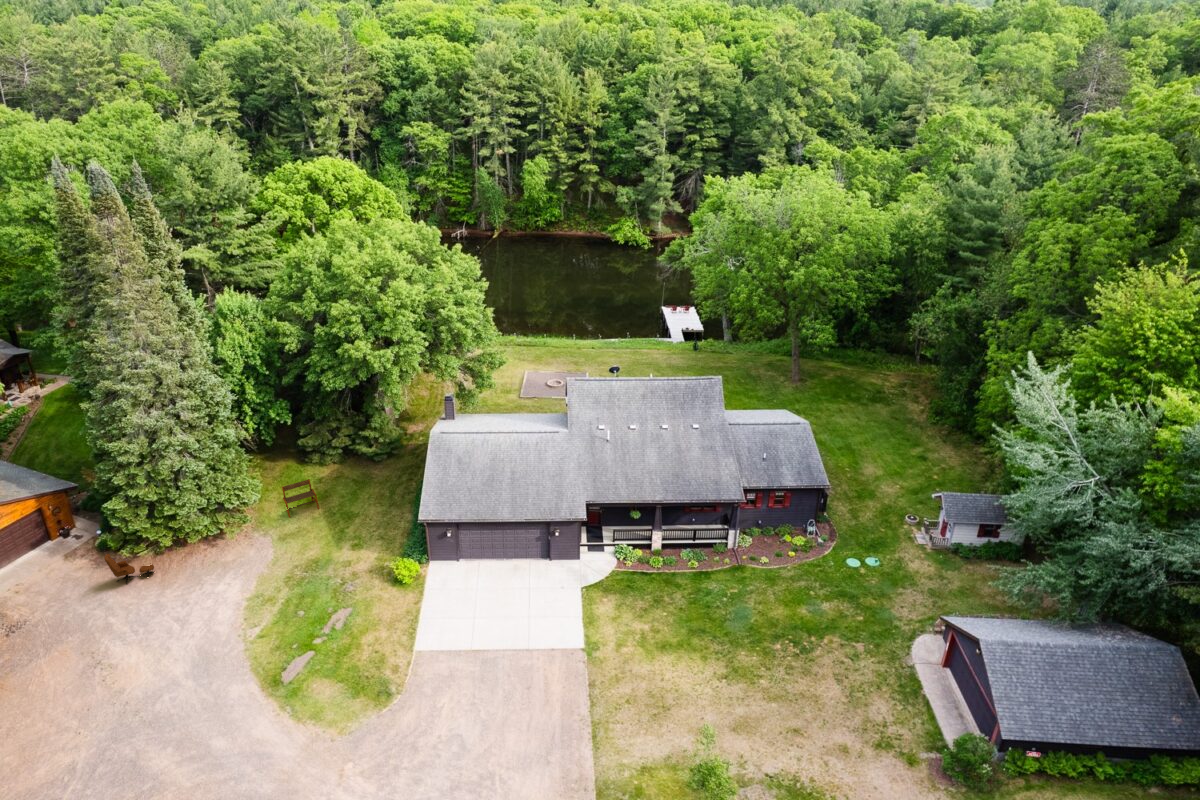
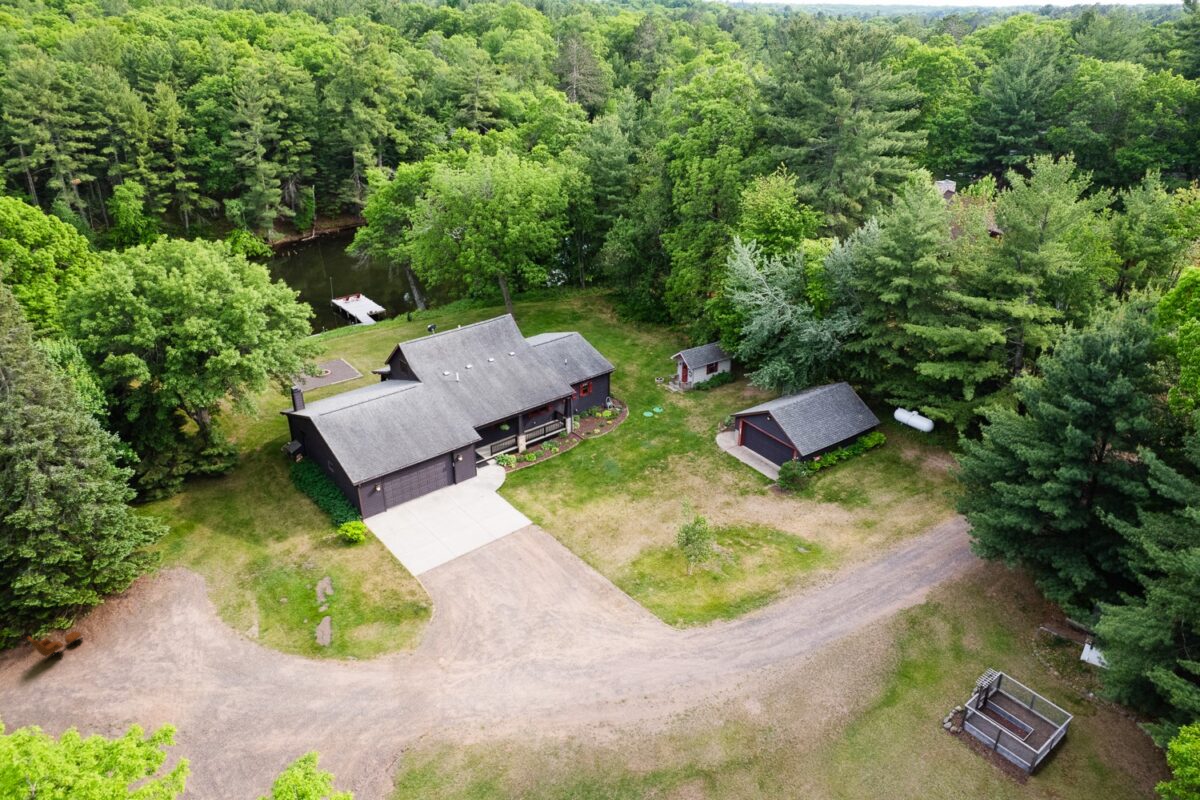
bench: present [282,479,319,518] -> none [158,506,201,548]

